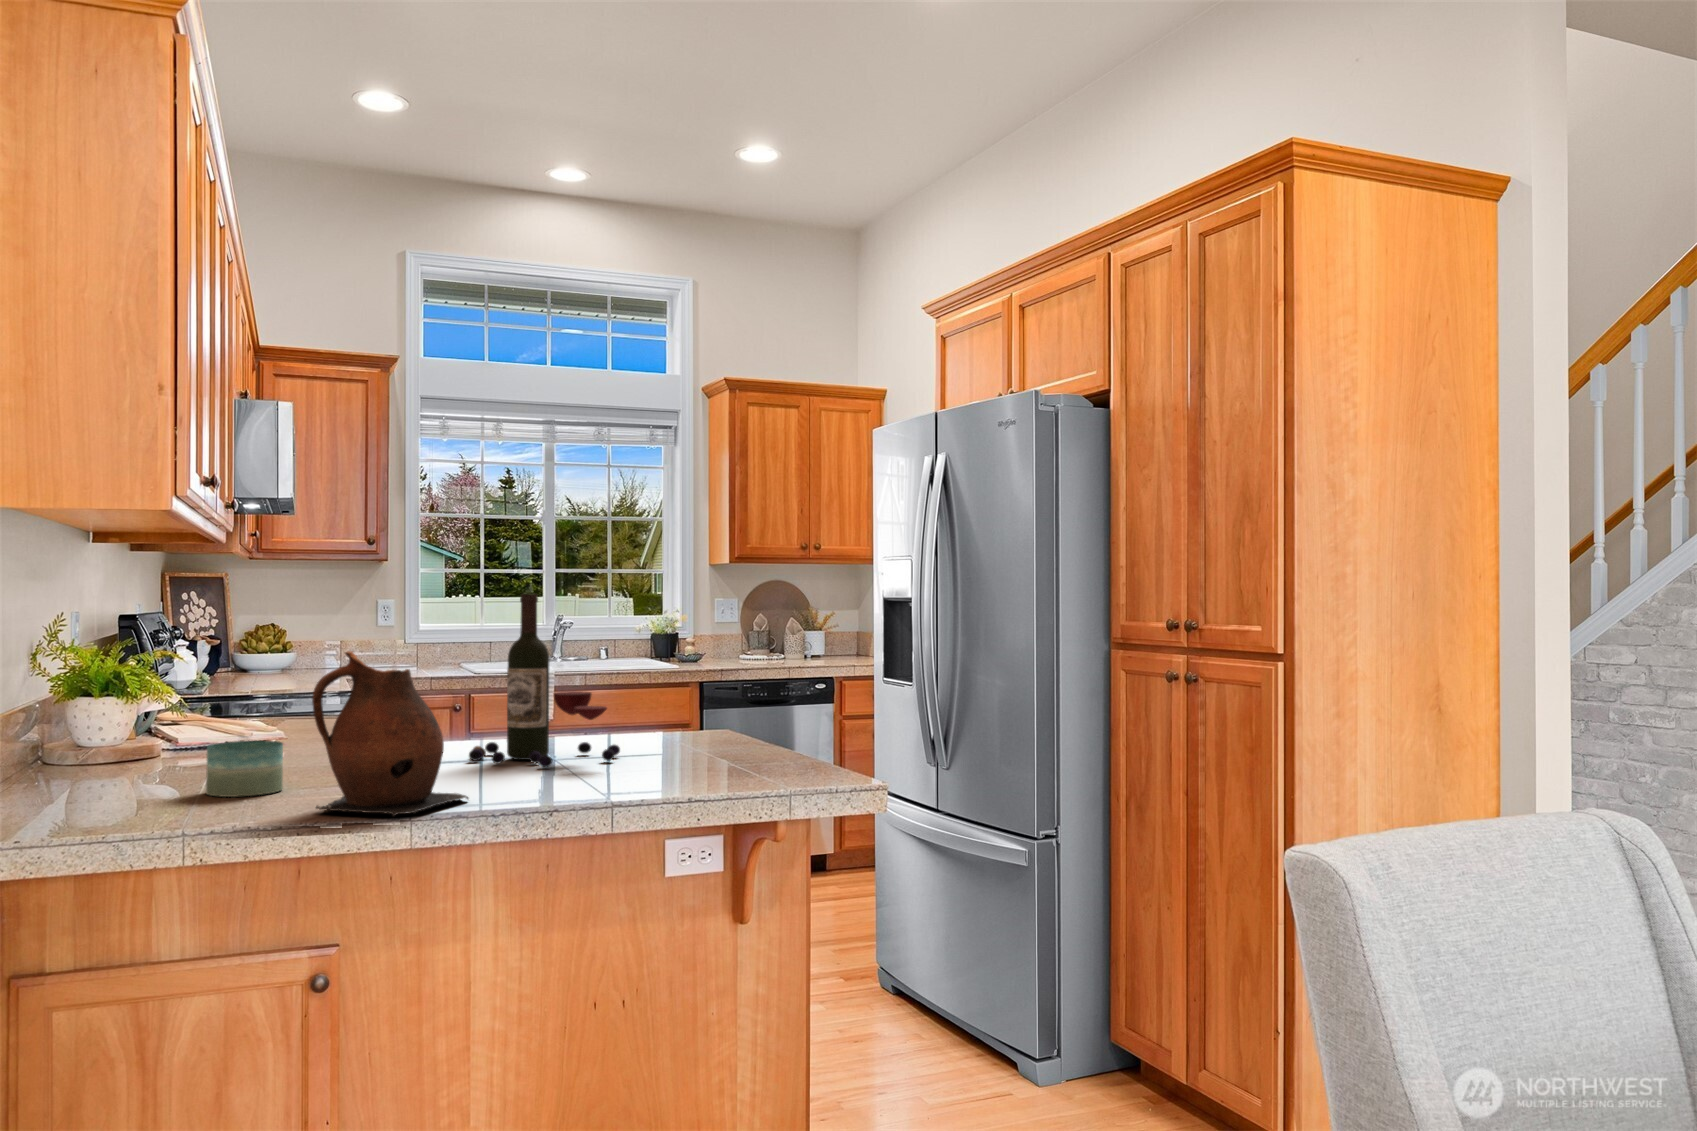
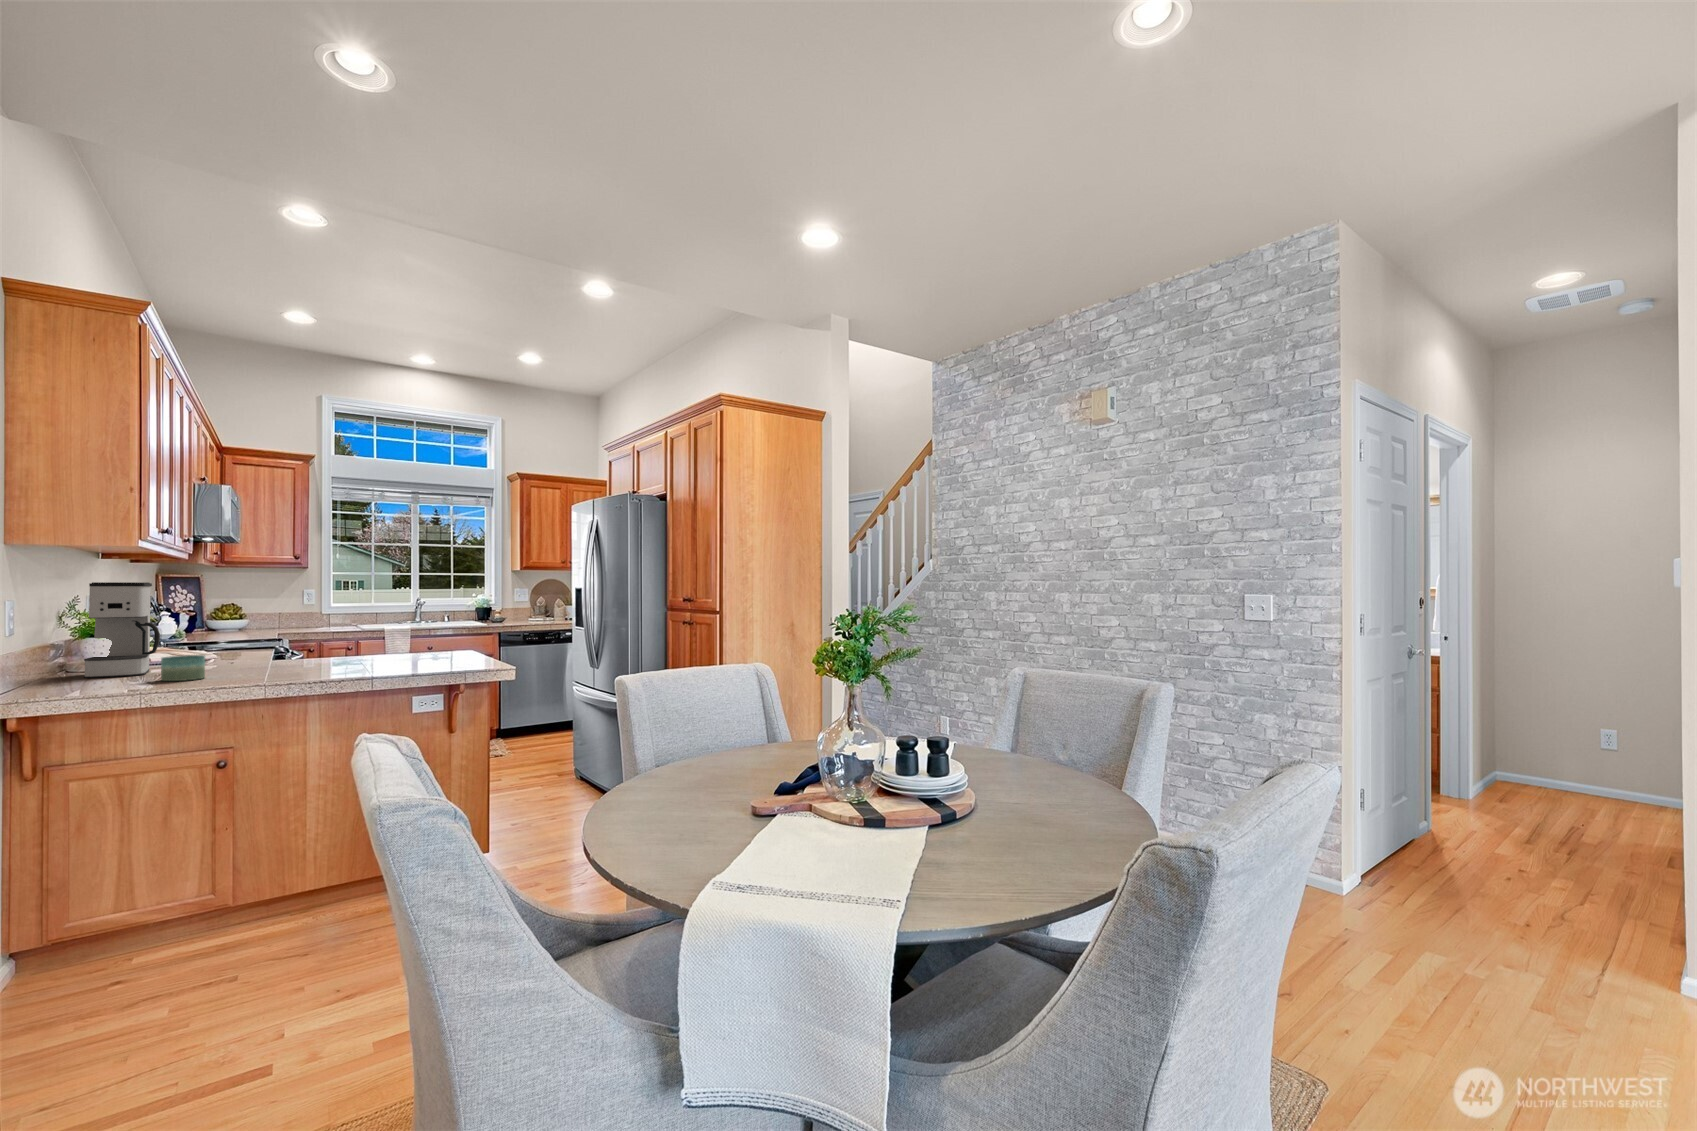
coffee maker: none [72,588,196,780] -> present [84,582,160,678]
wine bottle: present [469,594,620,767] -> none [318,585,402,667]
ceramic pitcher: present [312,651,468,817] -> none [217,611,302,685]

